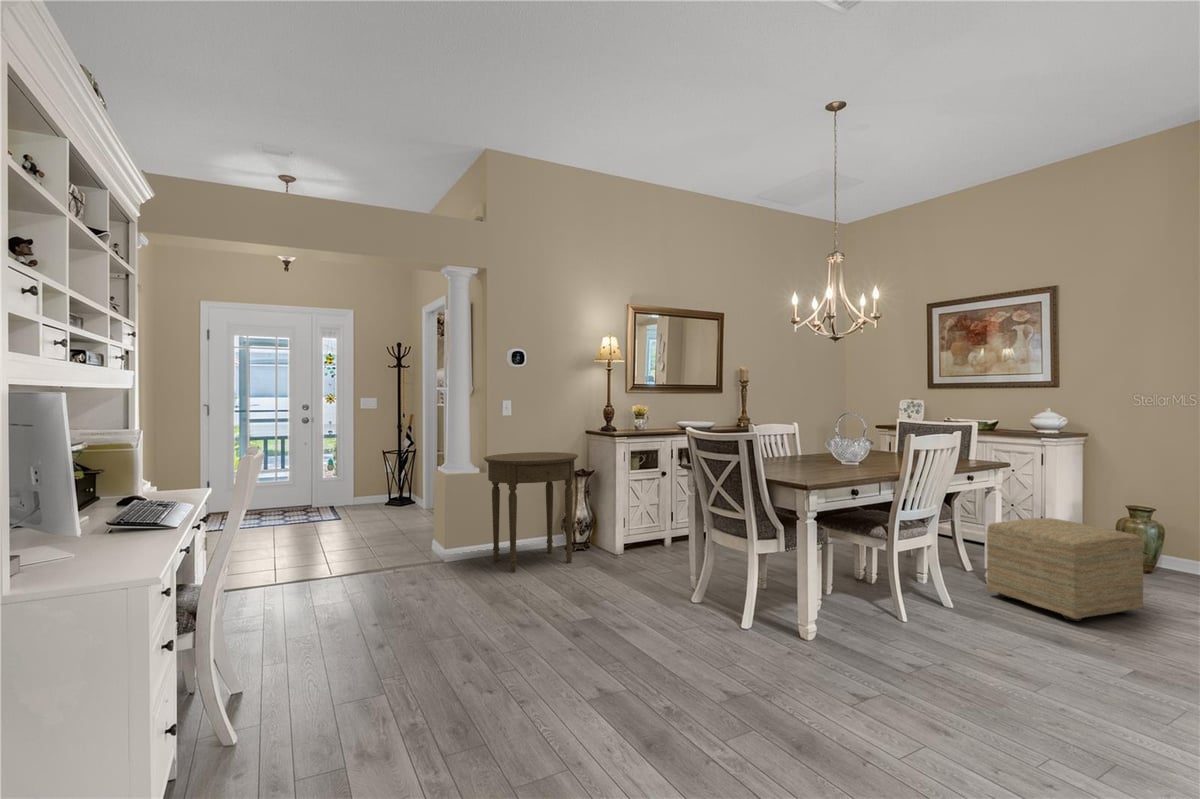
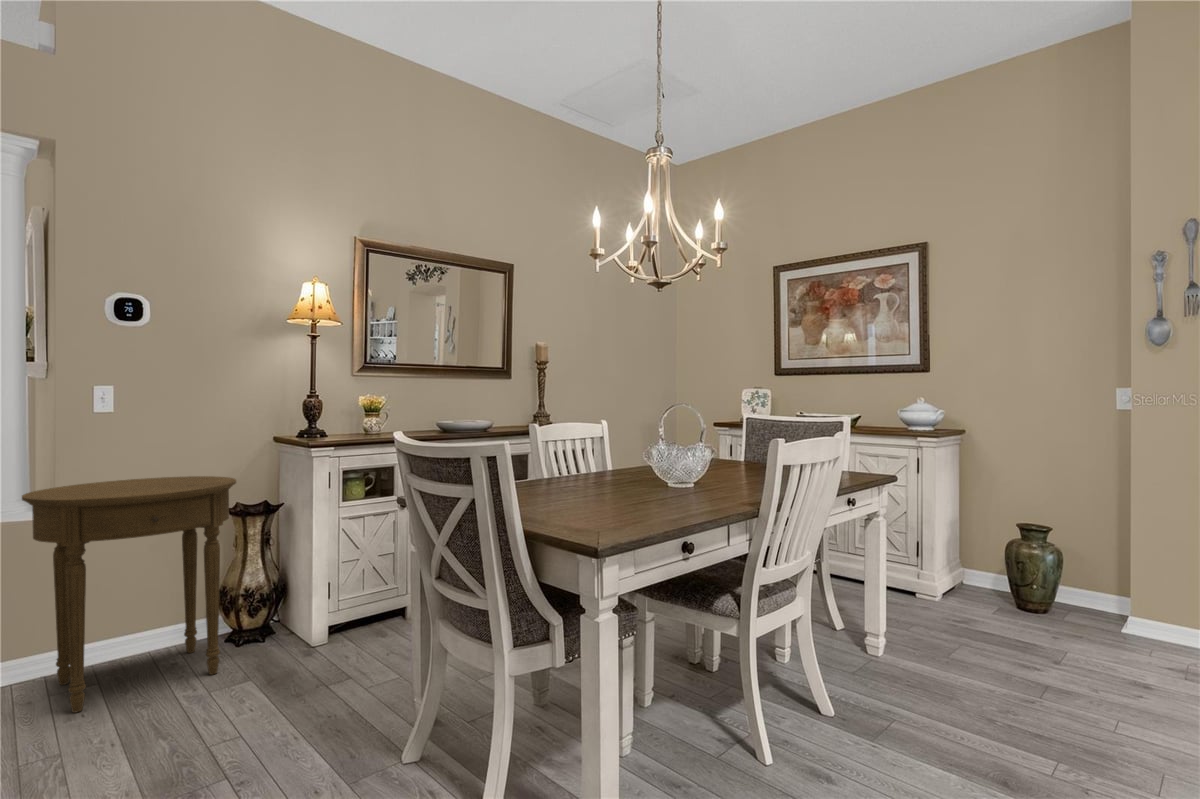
ottoman: present [987,518,1143,621] -> none [873,553,1082,724]

